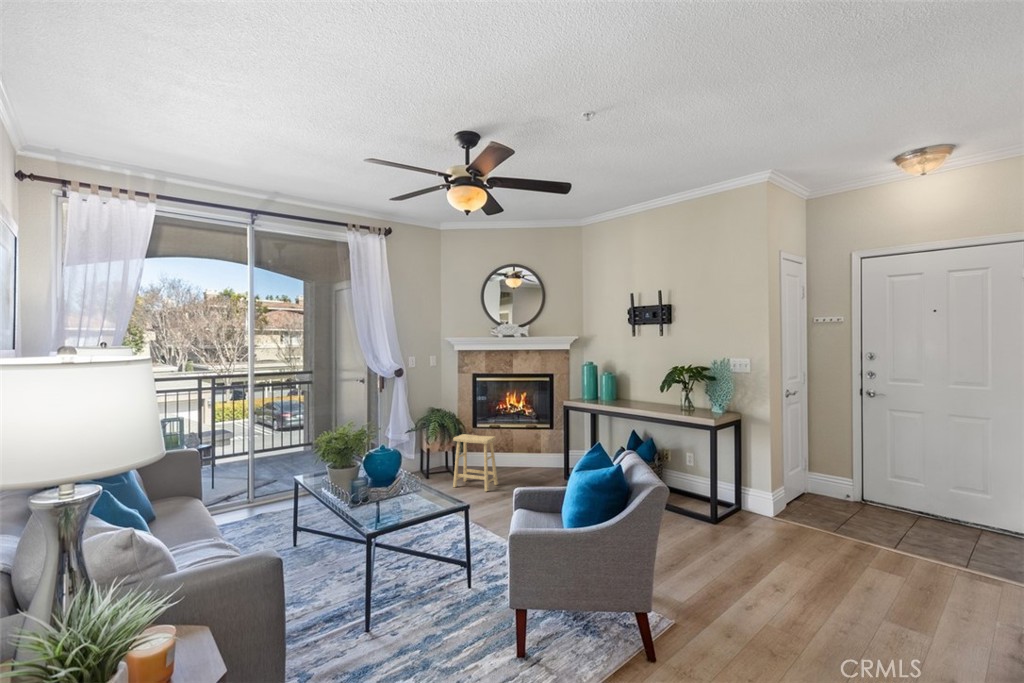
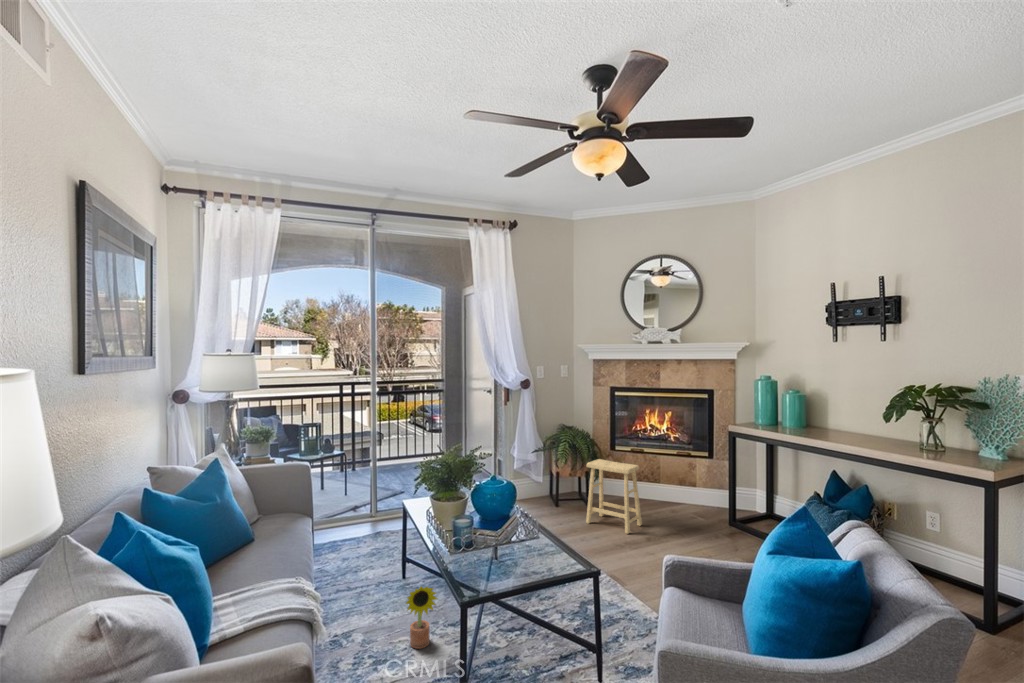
decorative plant: none [310,538,339,591] -> present [406,587,438,649]

